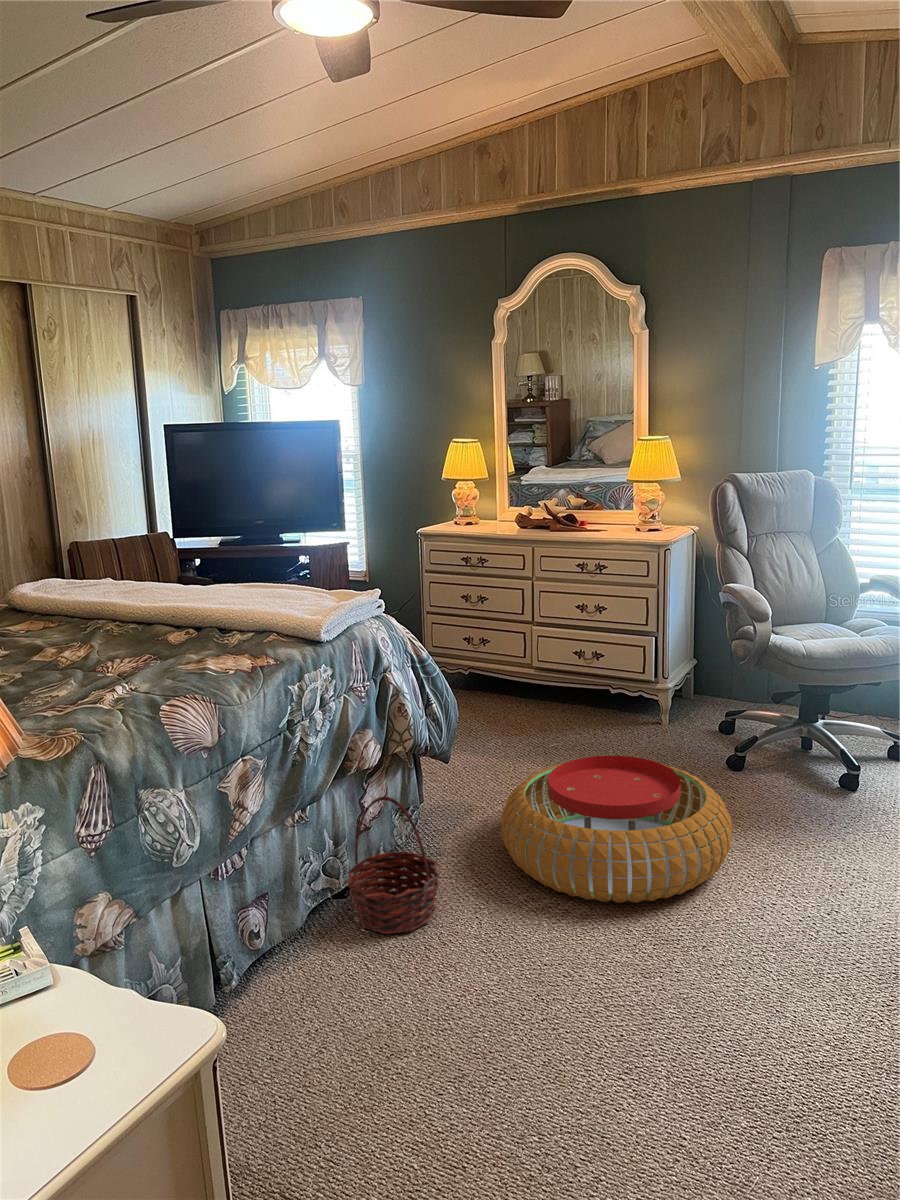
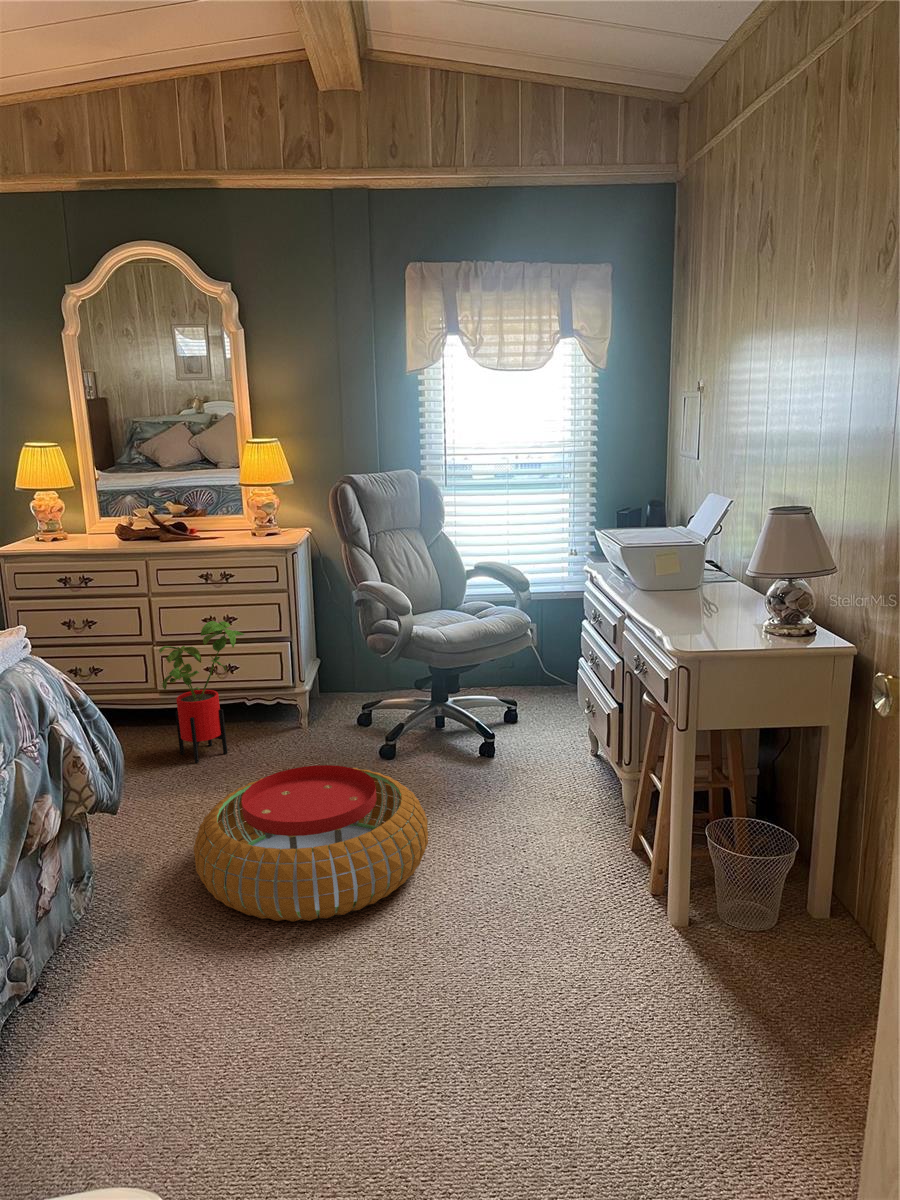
house plant: none [527,608,609,739] -> present [159,621,244,763]
basket: present [347,797,439,934] -> none [41,867,158,1027]

